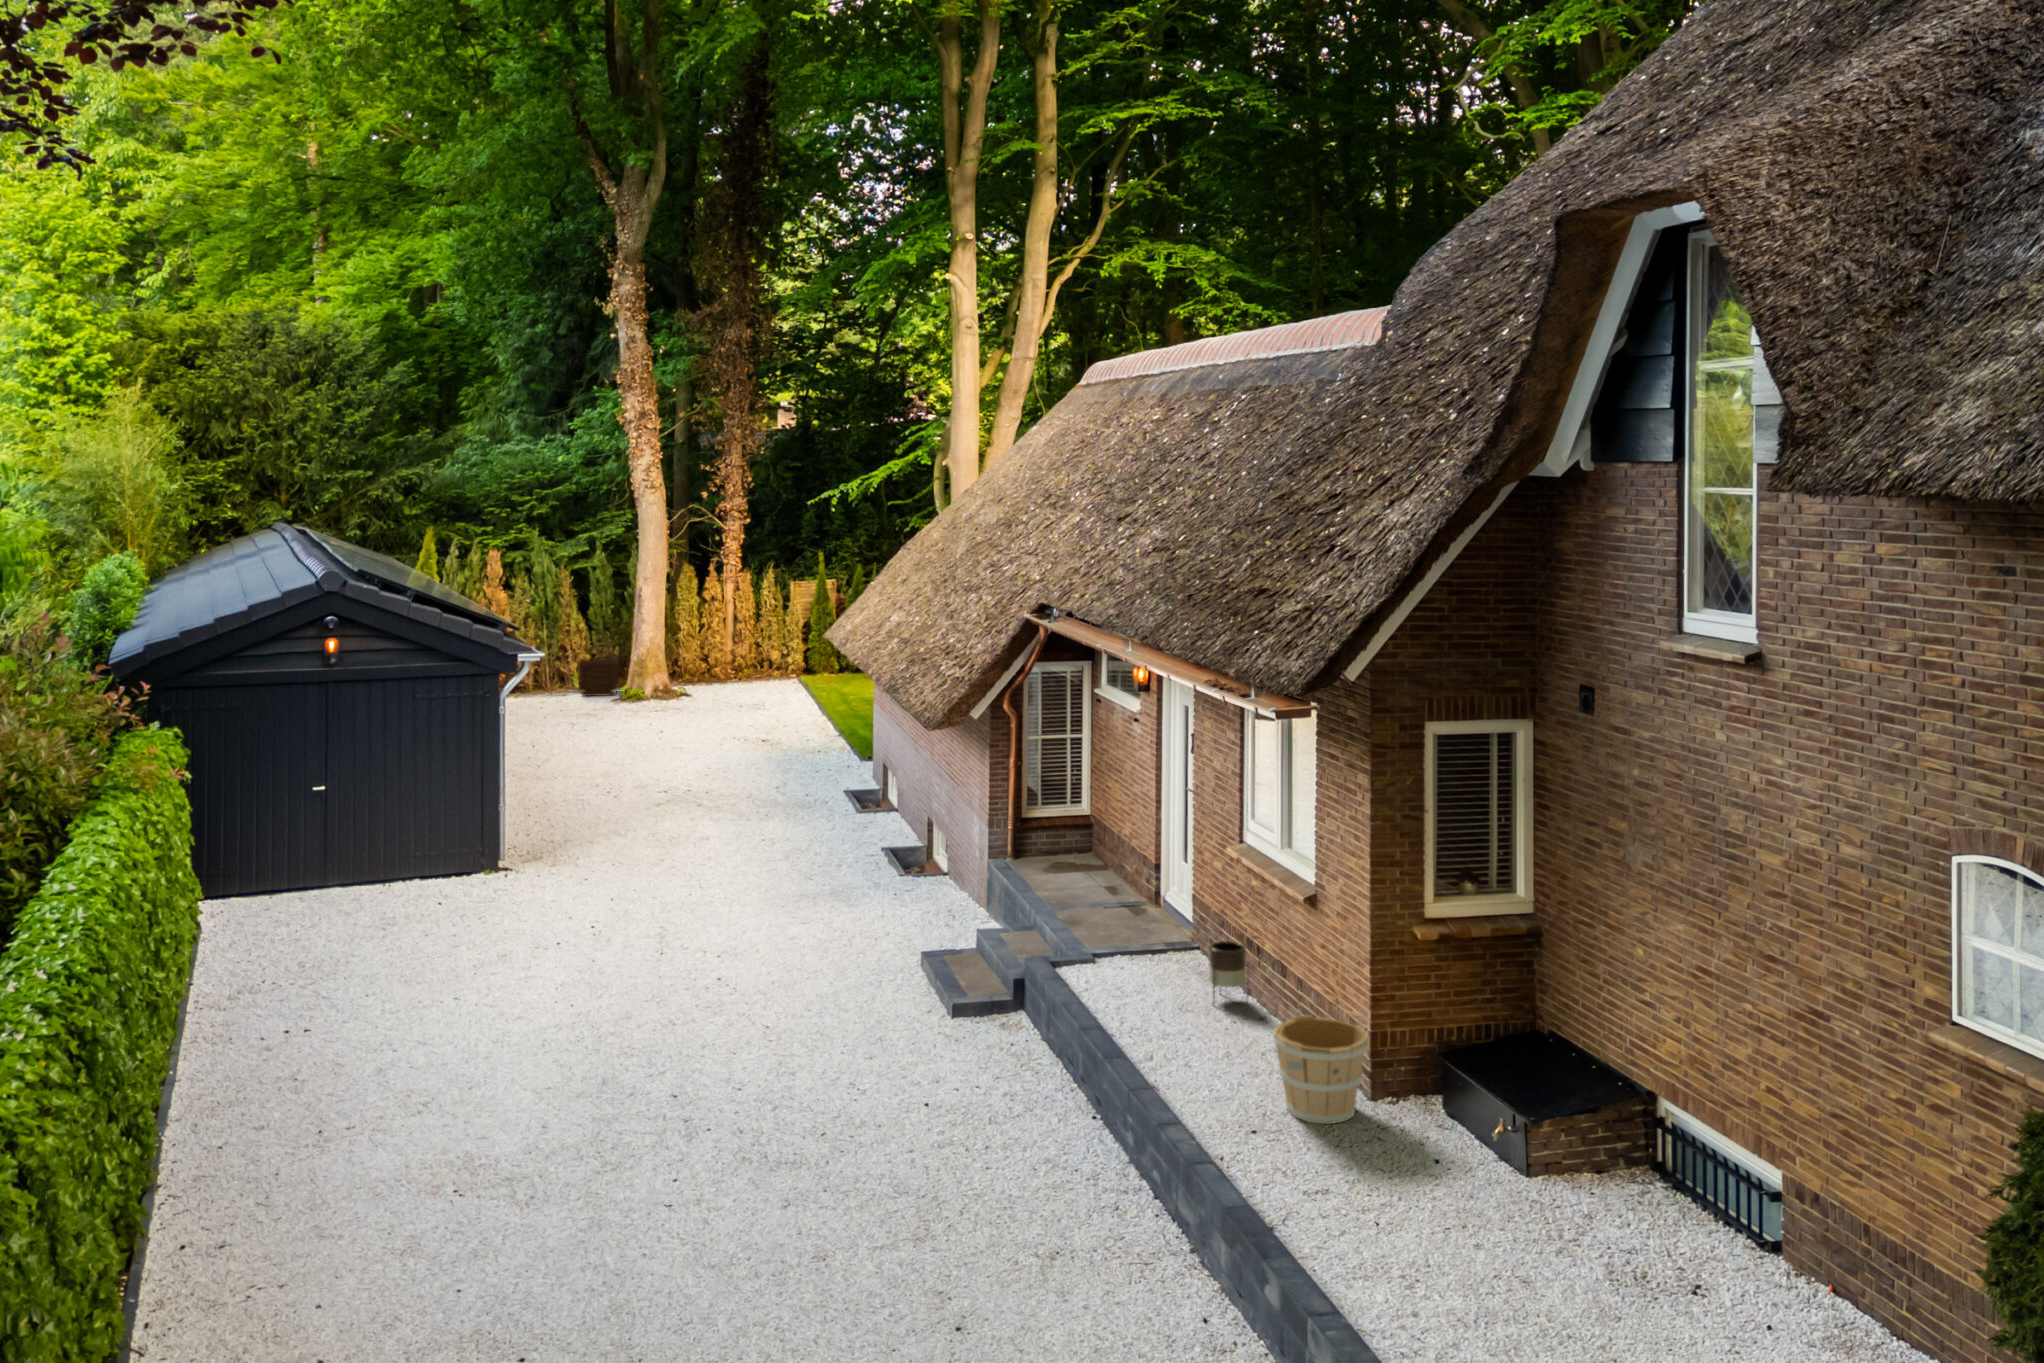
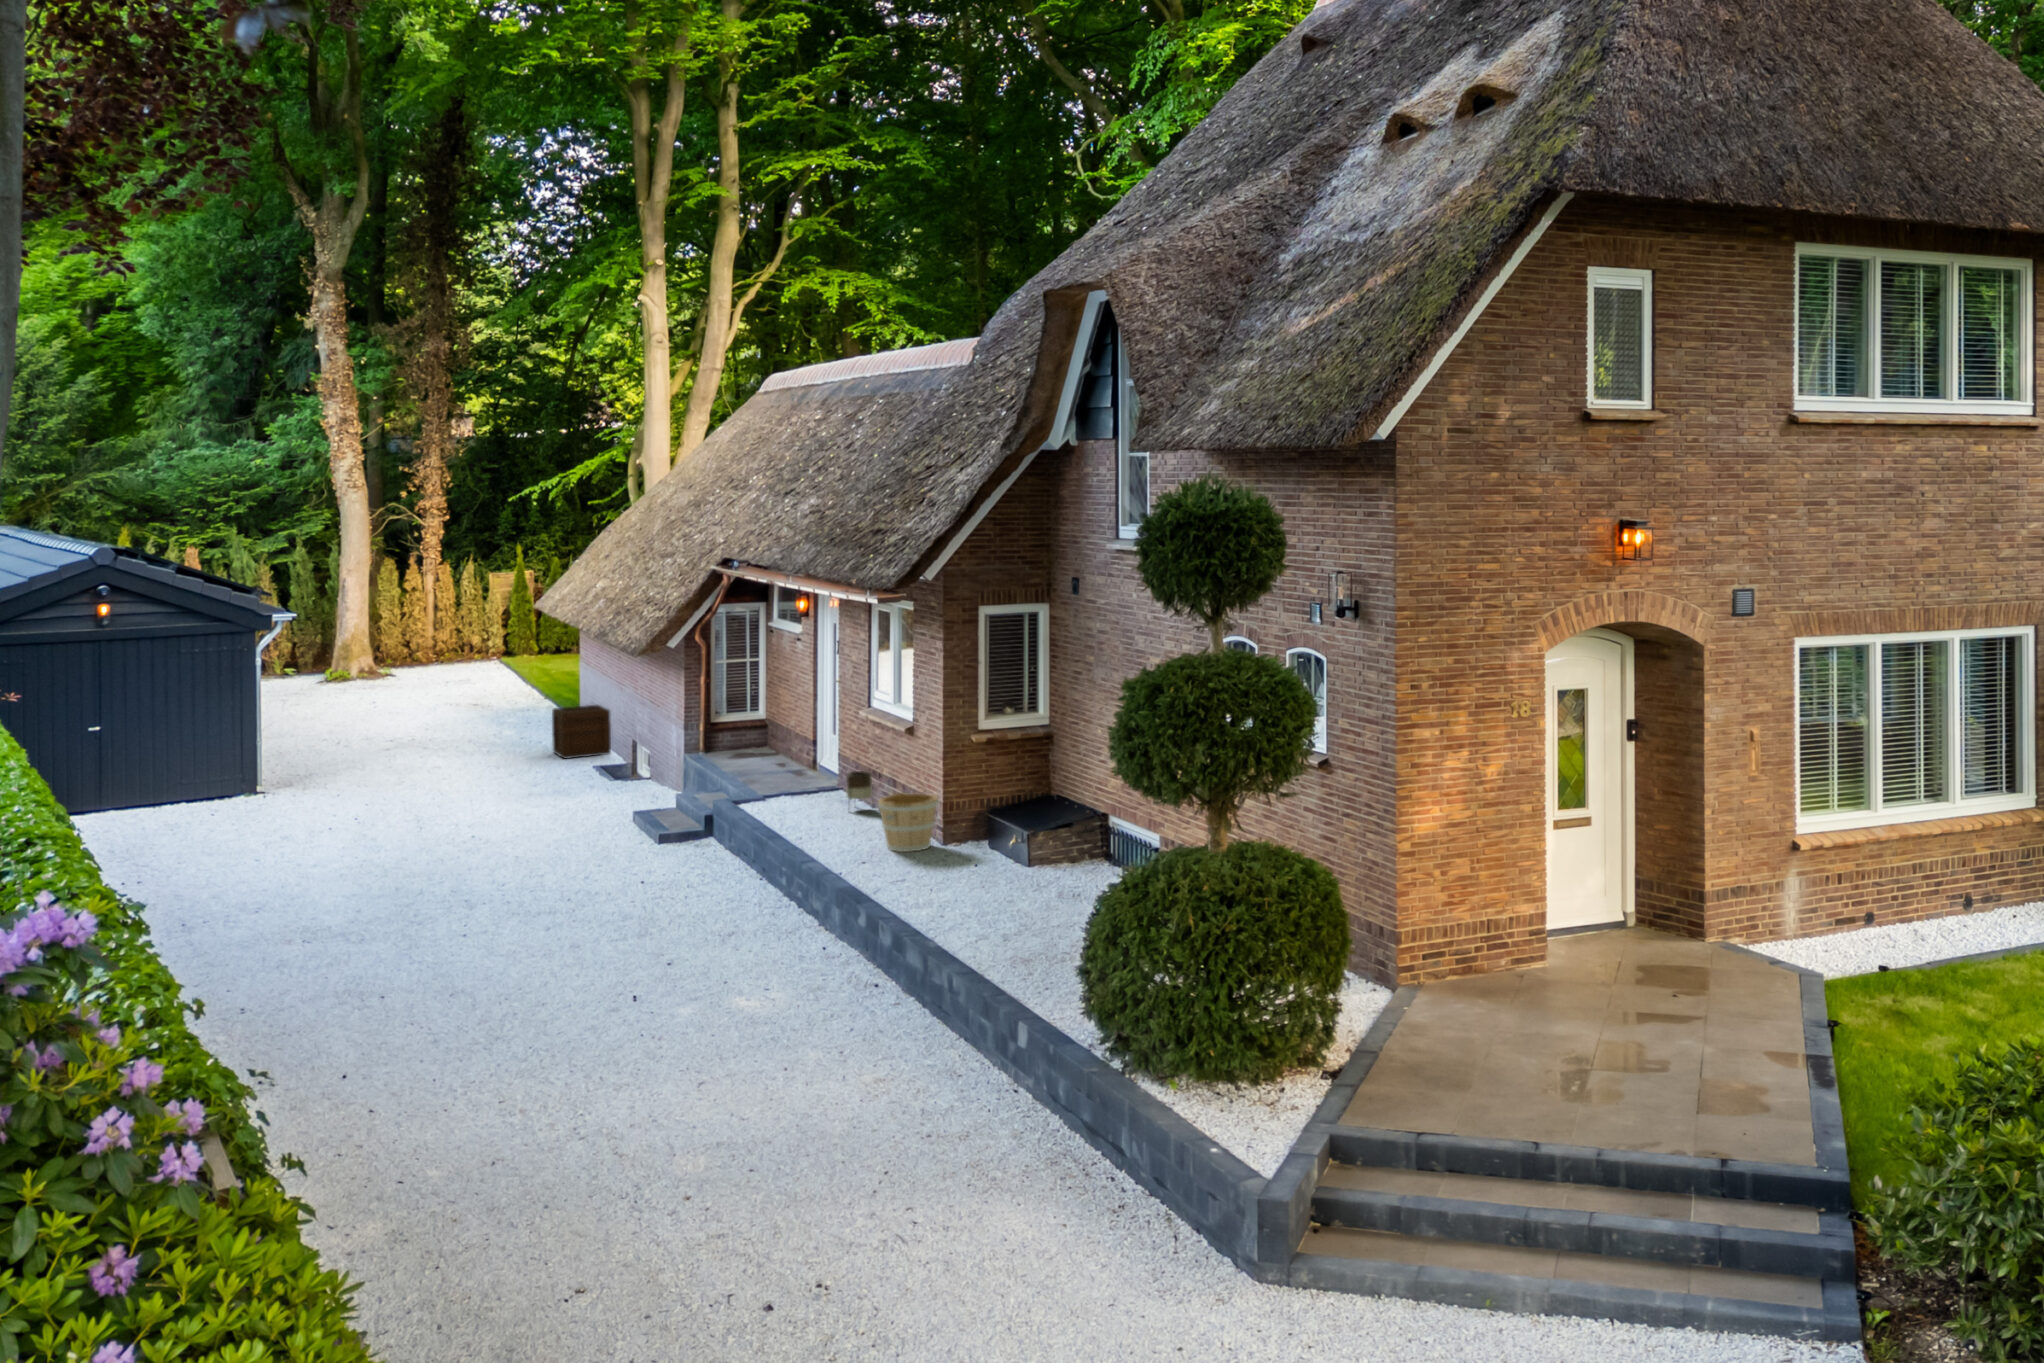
wooden crate: present [579,656,618,696] -> present [552,705,611,759]

